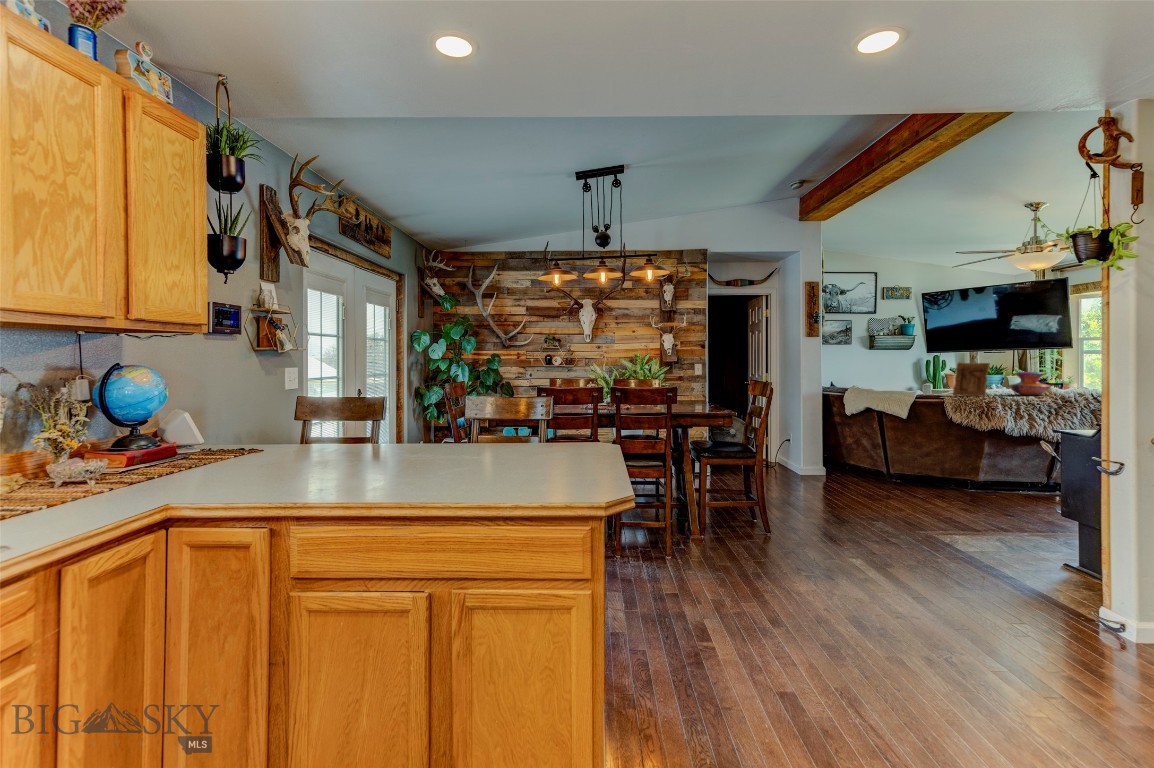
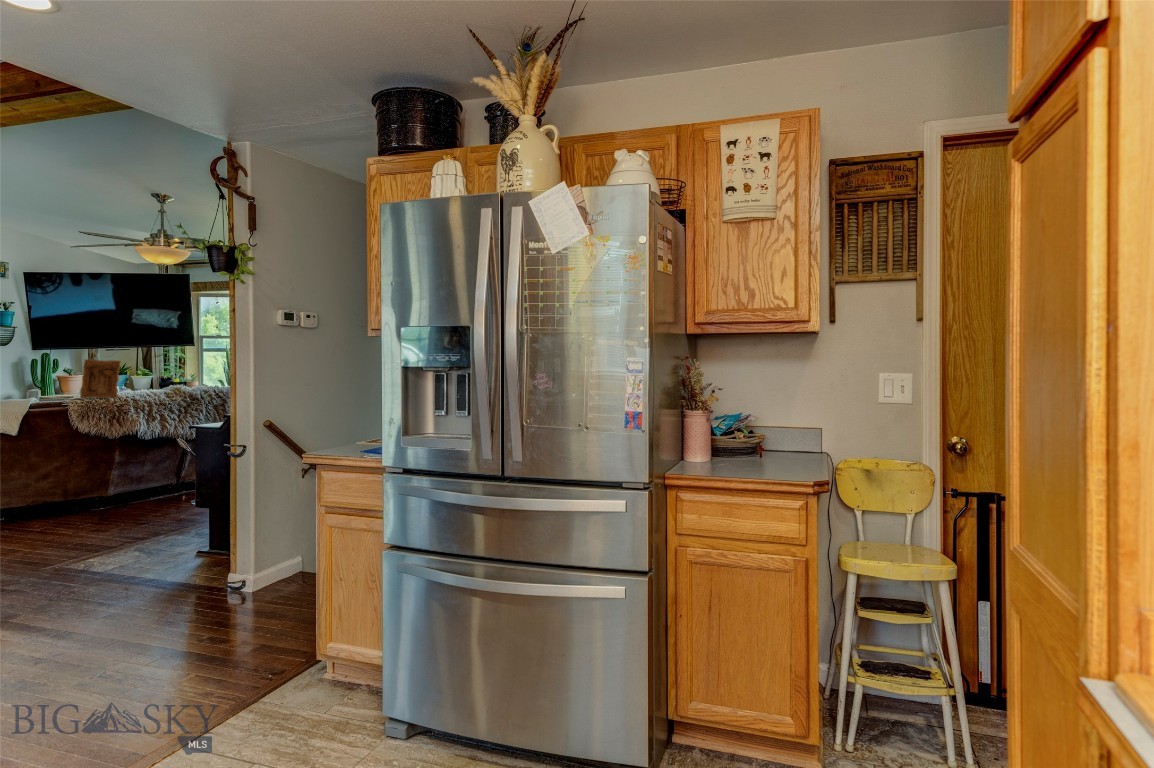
decorative vase: present [1009,372,1051,395] -> none [140,371,180,396]

